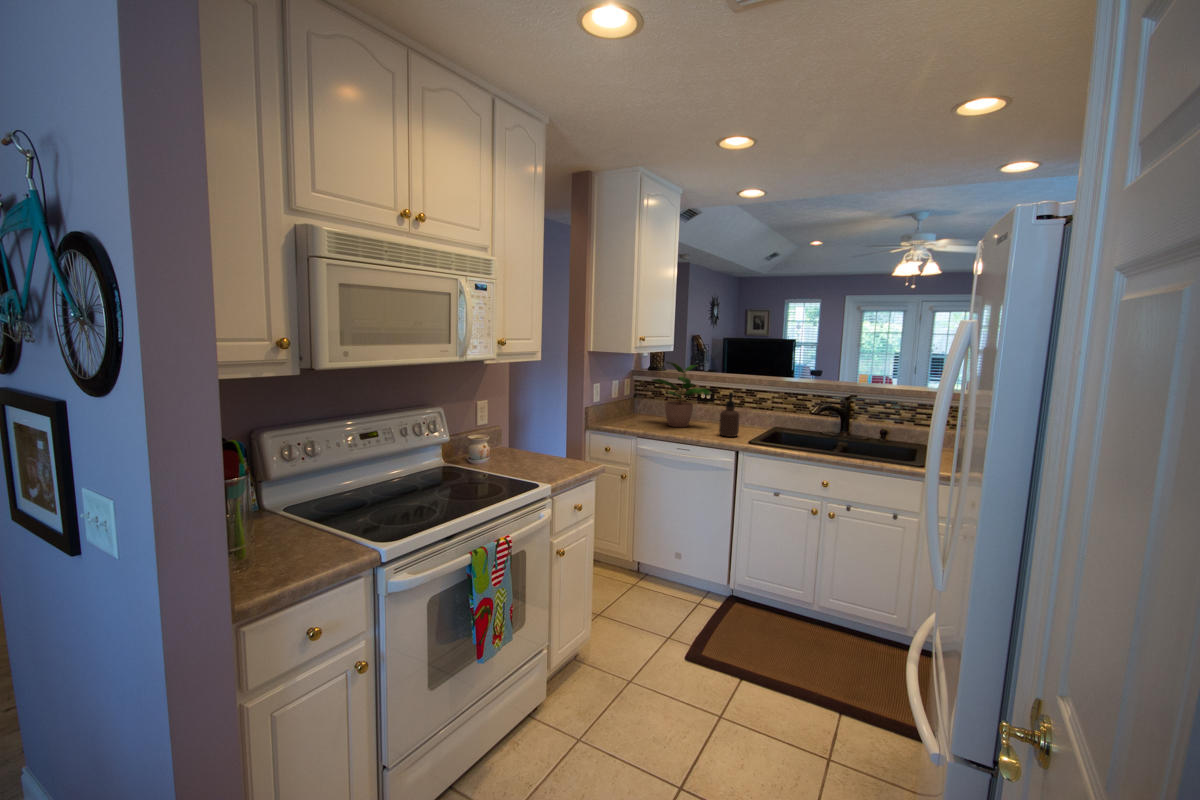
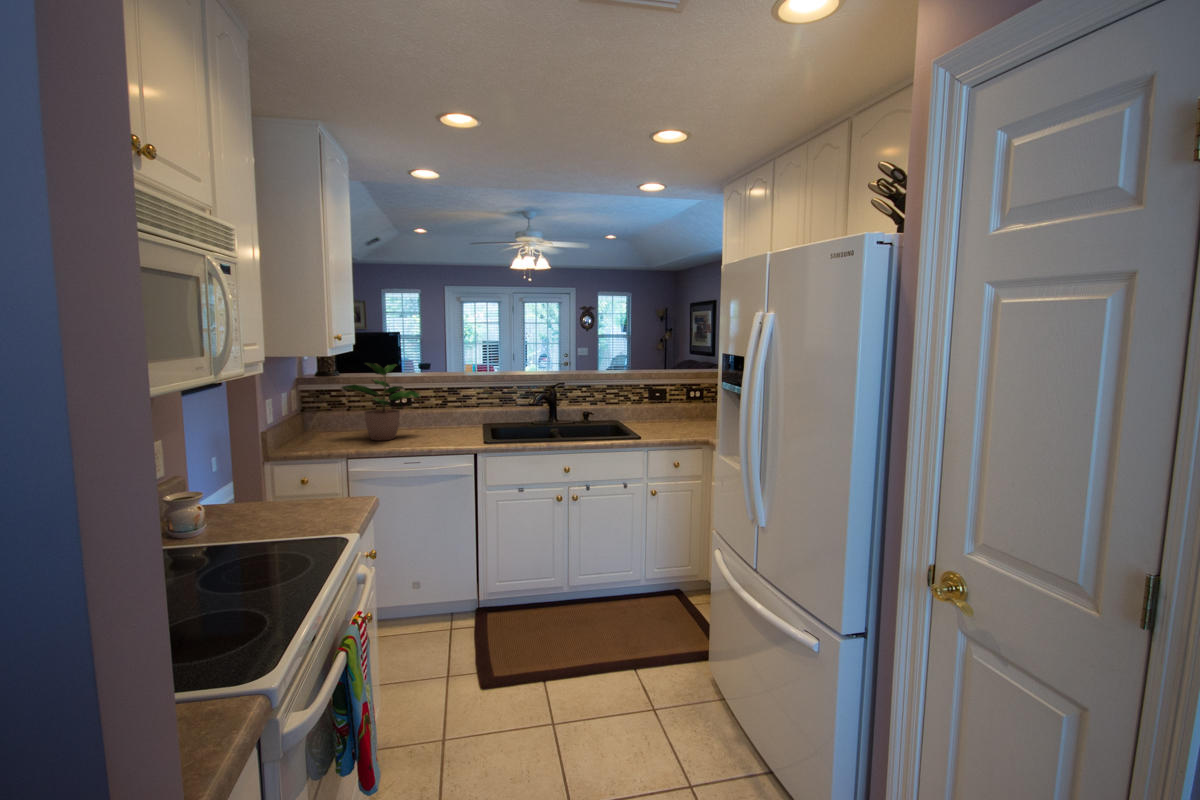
soap dispenser: present [719,392,739,437] -> none [442,392,464,441]

